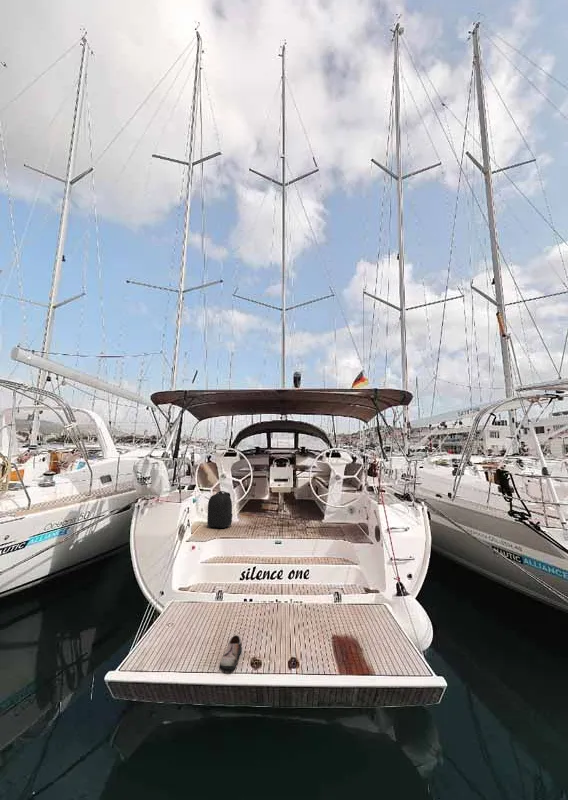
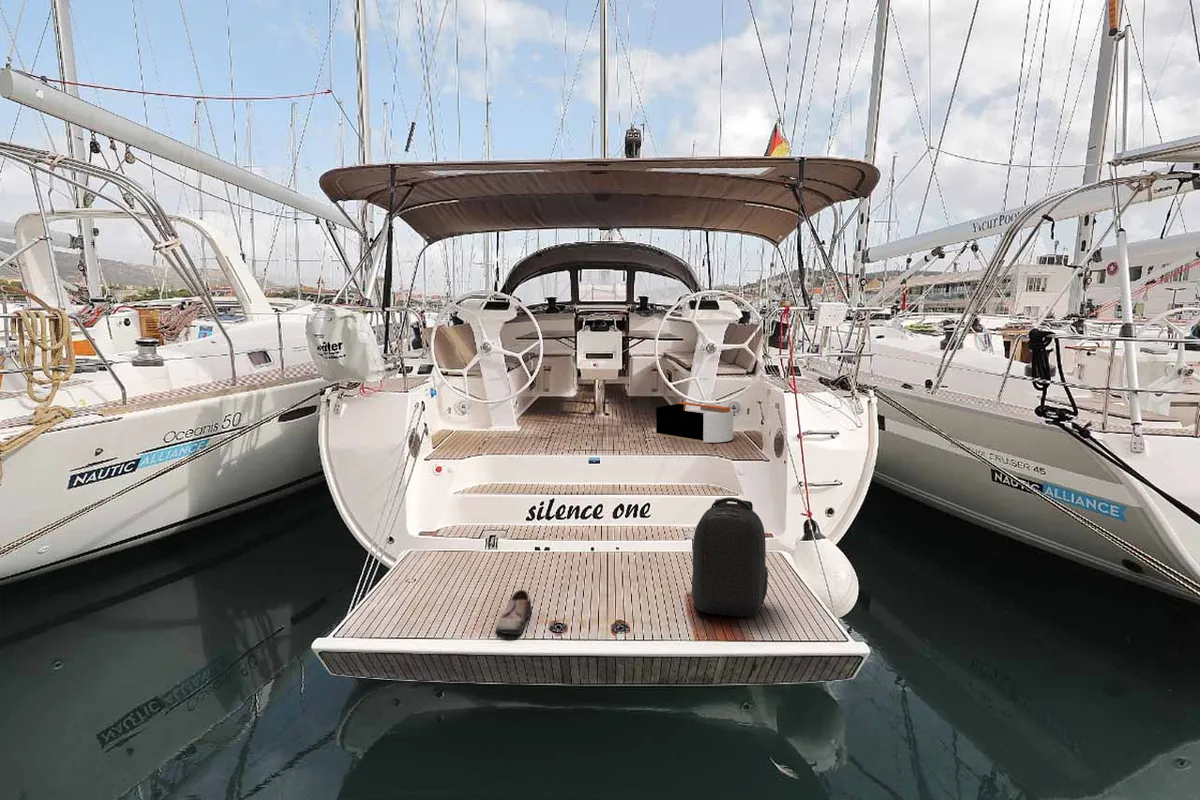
backpack: present [207,491,232,528] -> present [692,497,768,617]
storage bin: none [311,506,352,531] -> present [656,402,733,443]

